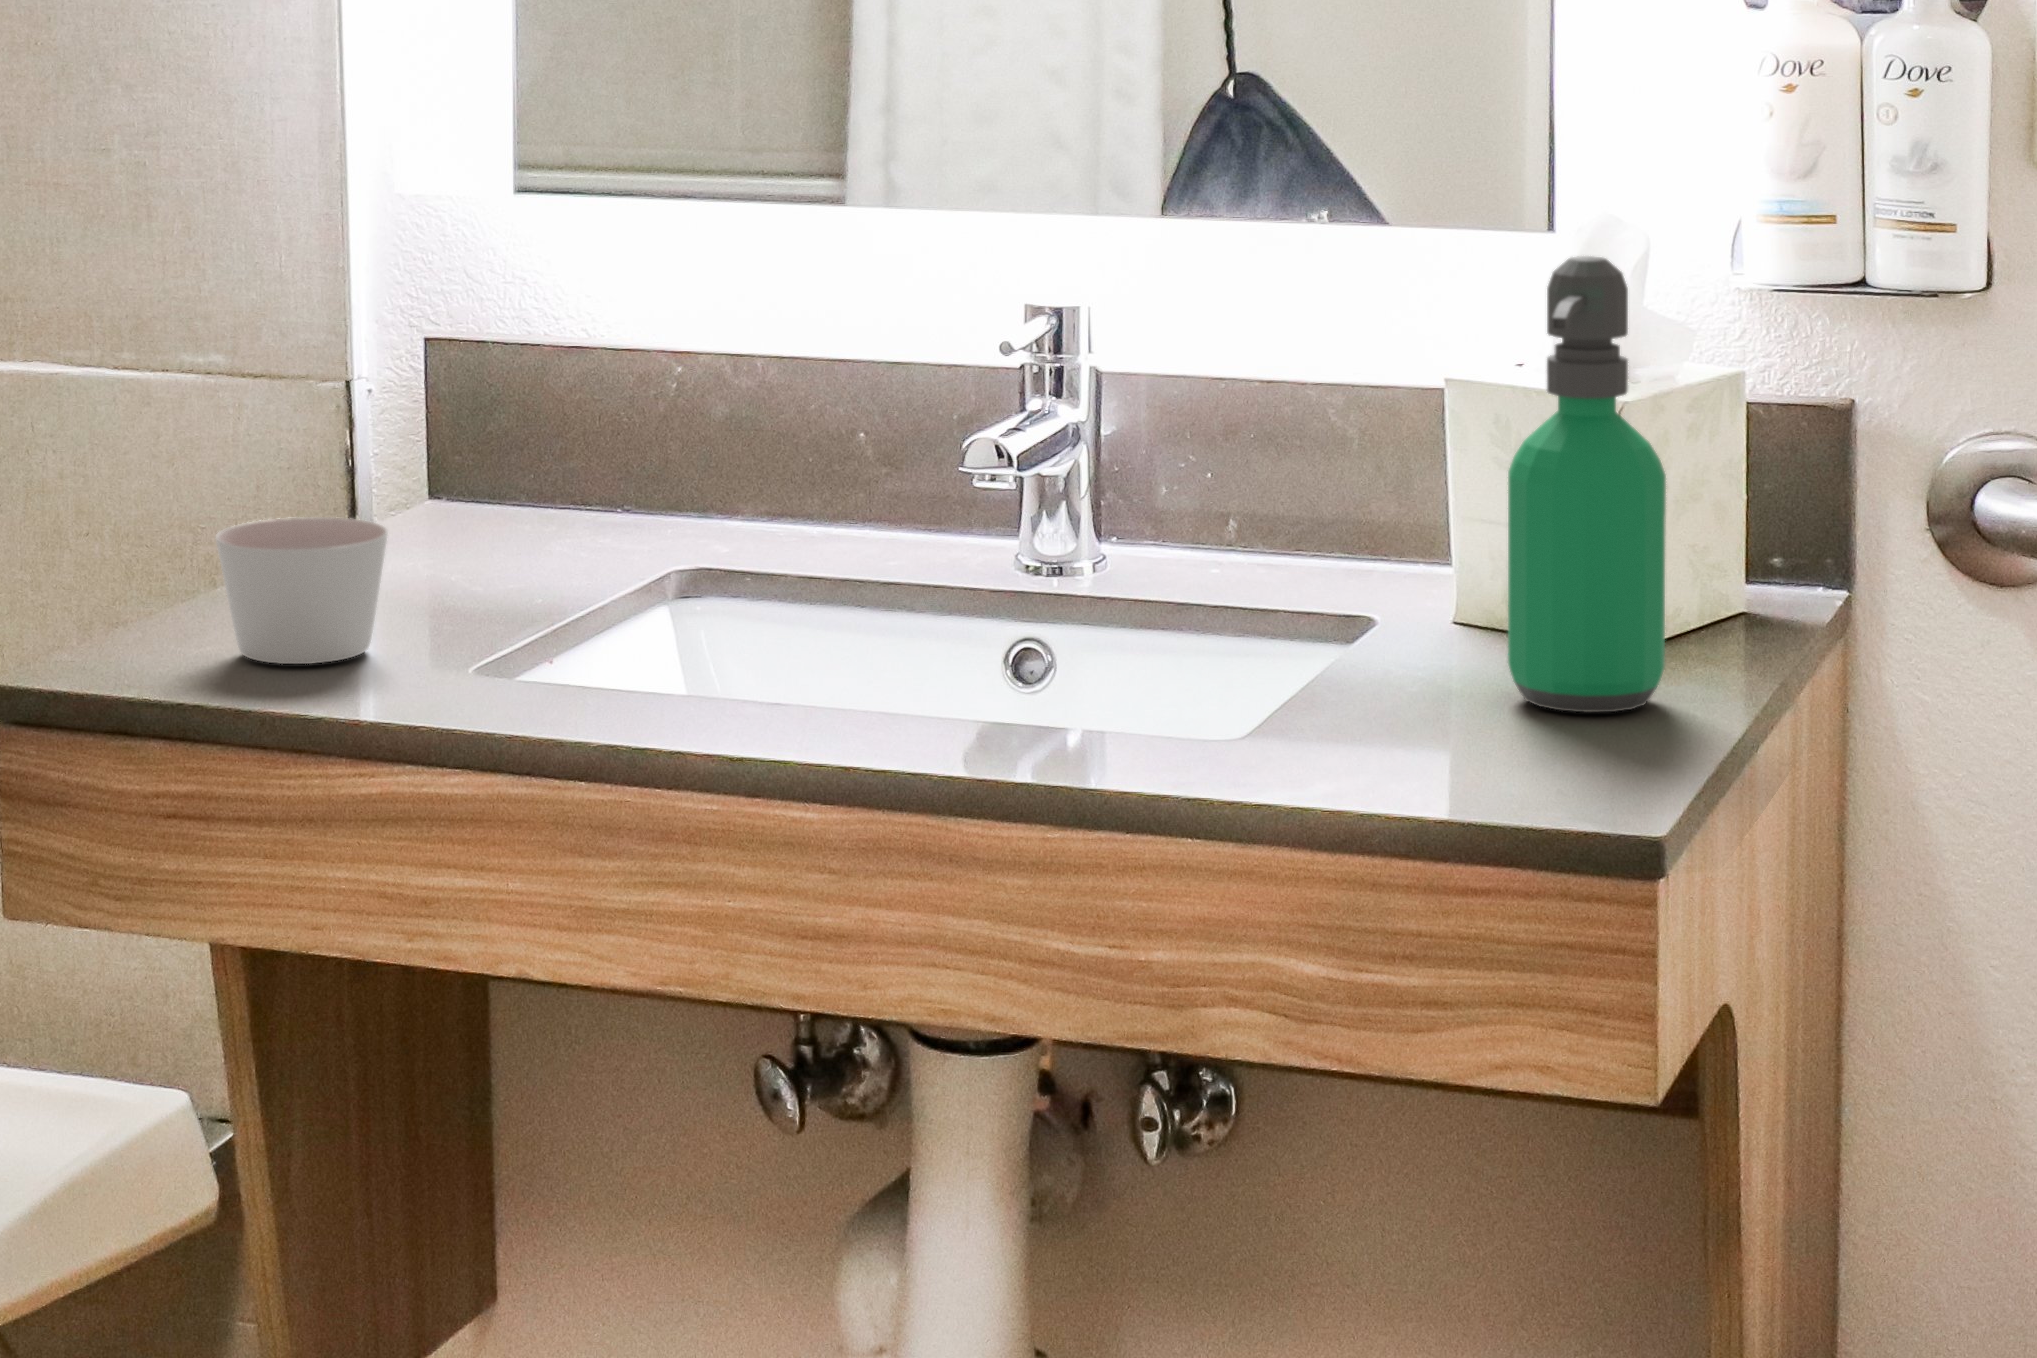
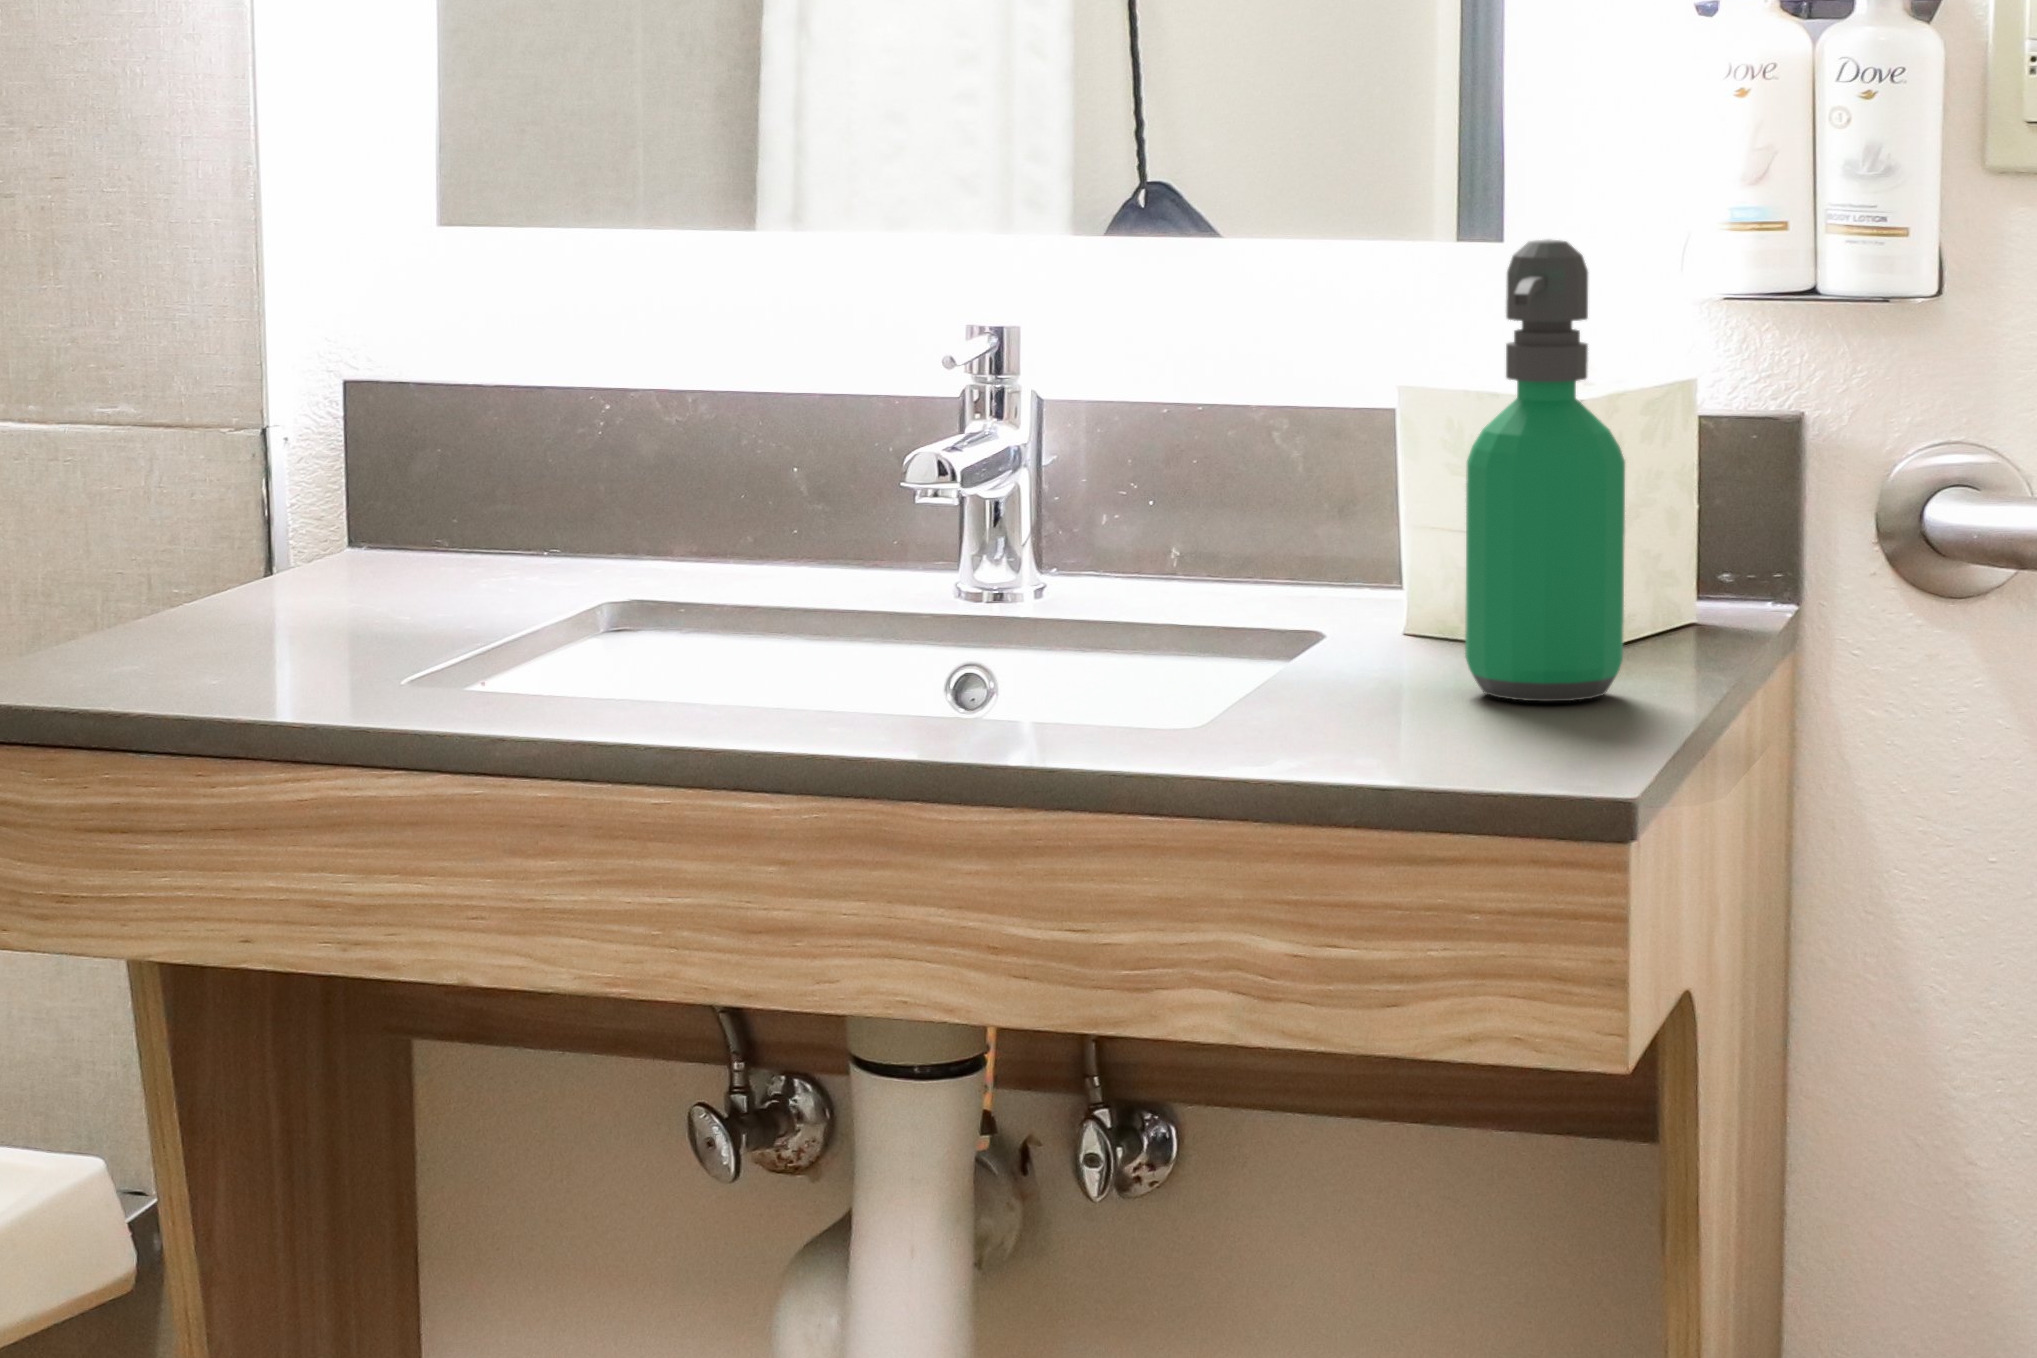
candle: present [216,517,388,664] -> none [139,535,318,678]

